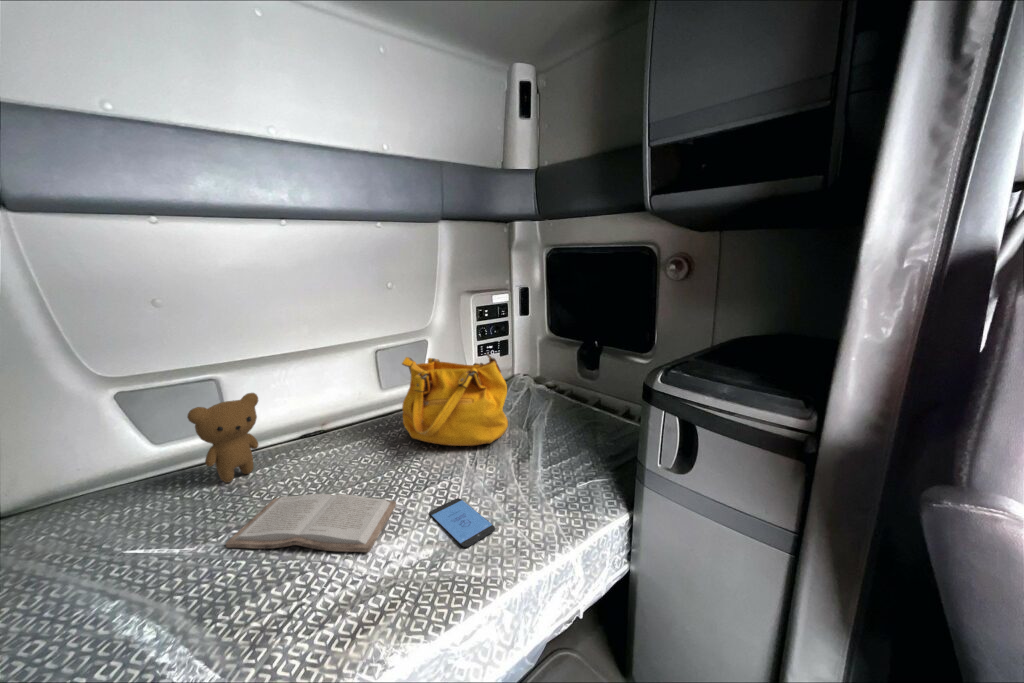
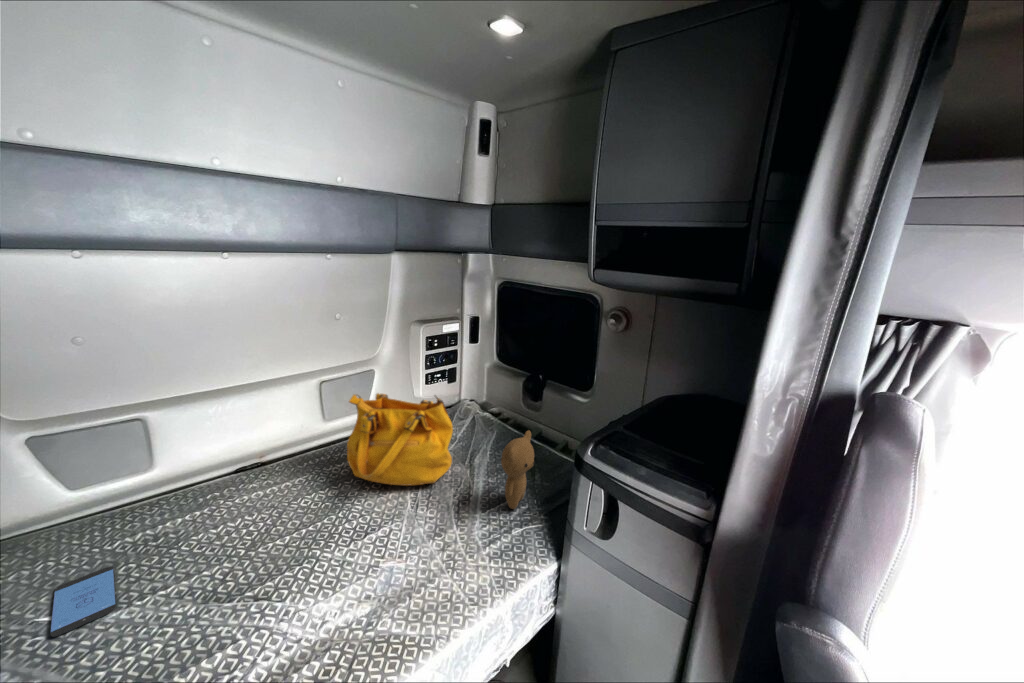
teddy bear: present [187,393,258,483] -> present [501,431,535,509]
book: present [226,494,396,552] -> none [152,546,336,613]
smartphone: present [430,498,495,547] -> present [50,567,116,637]

